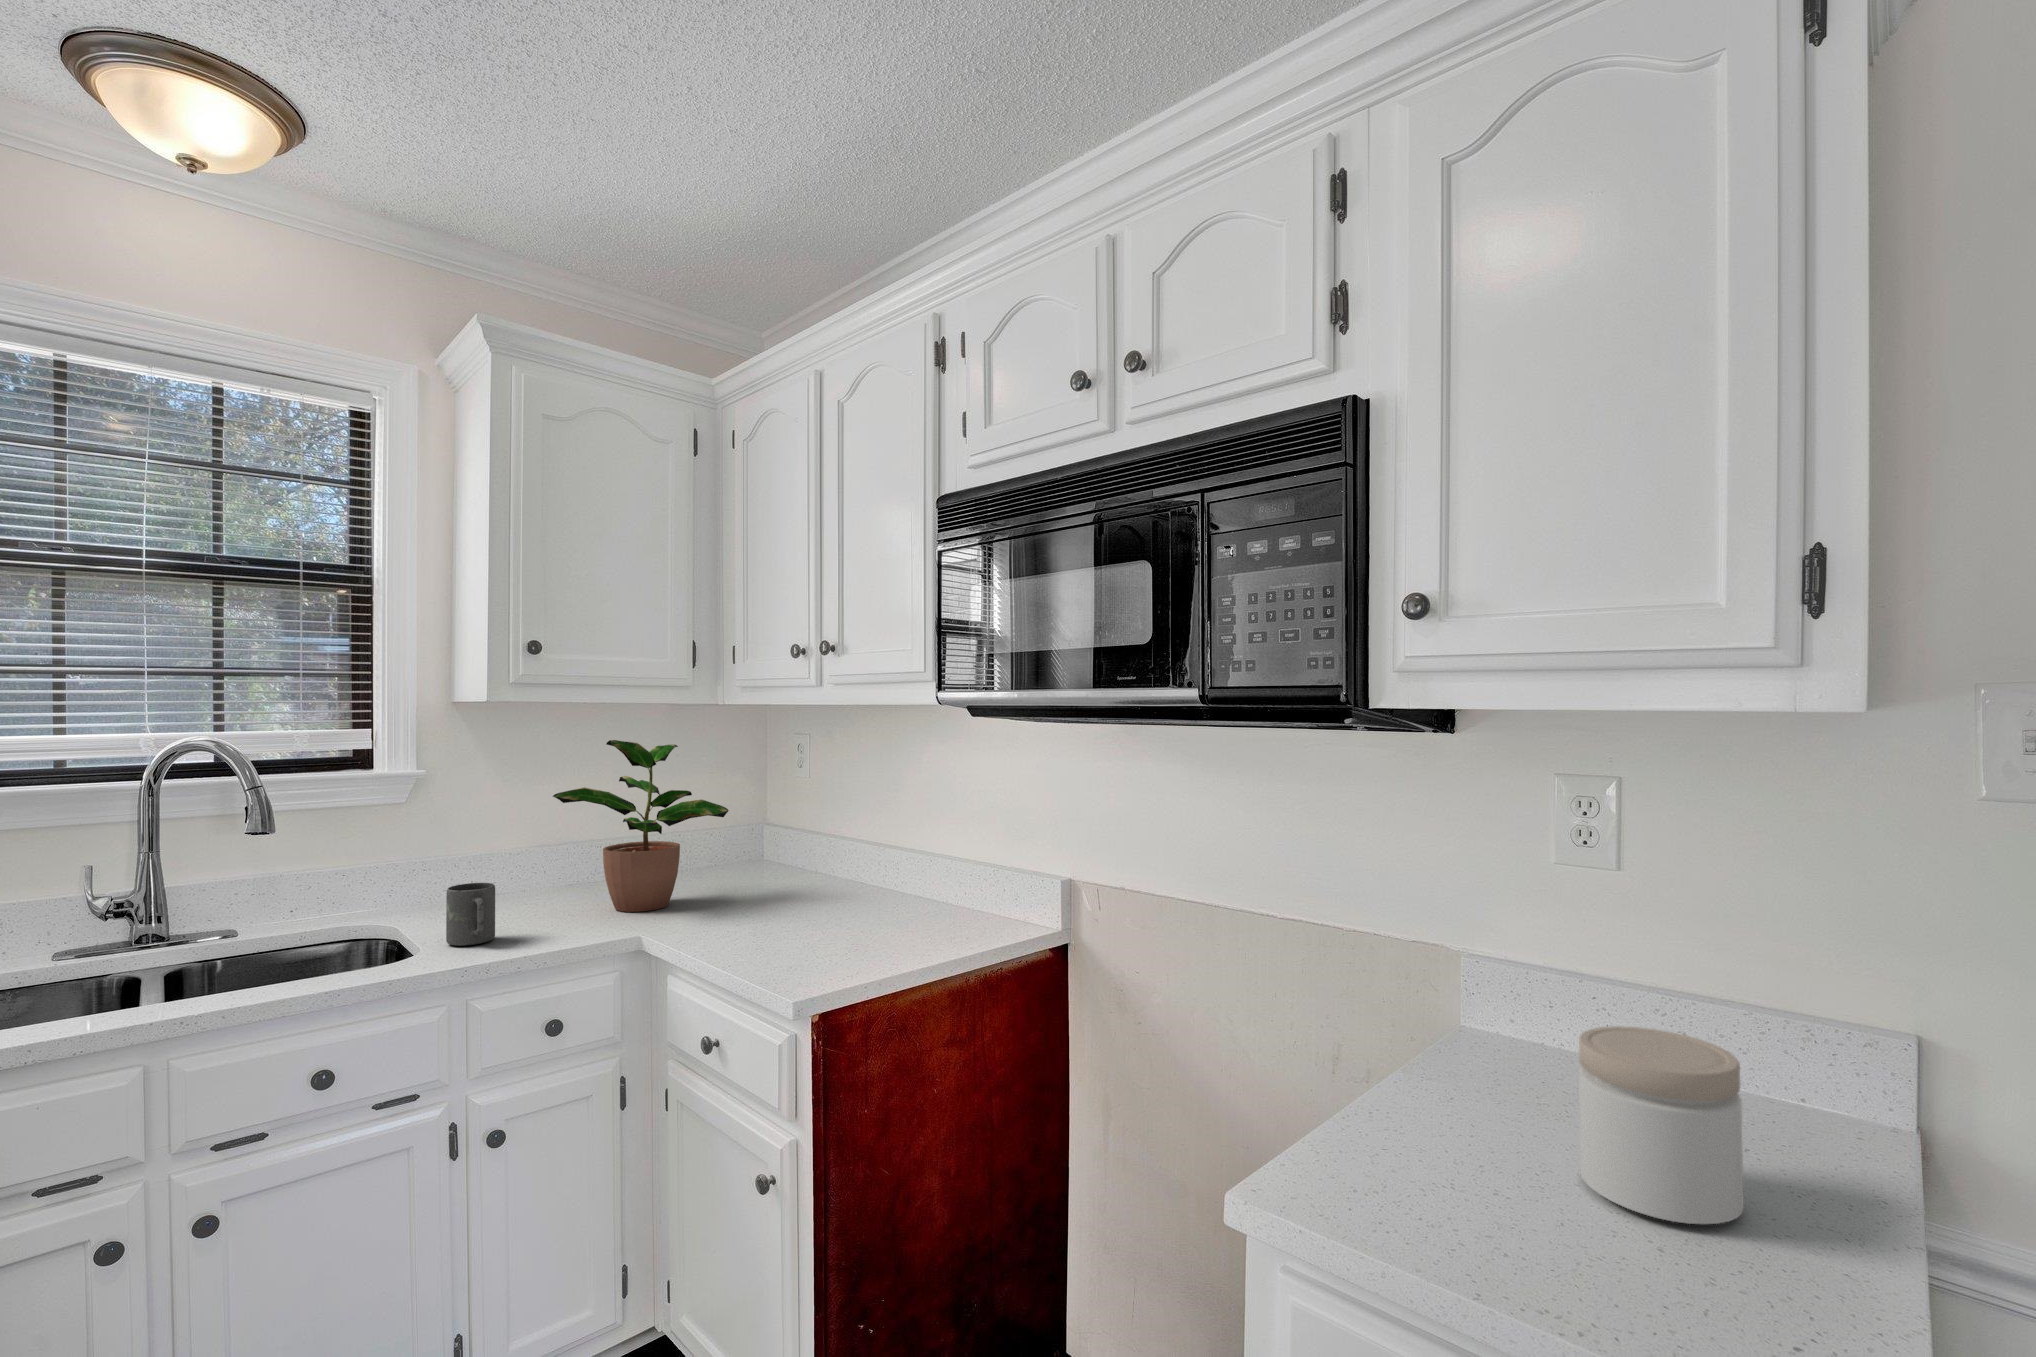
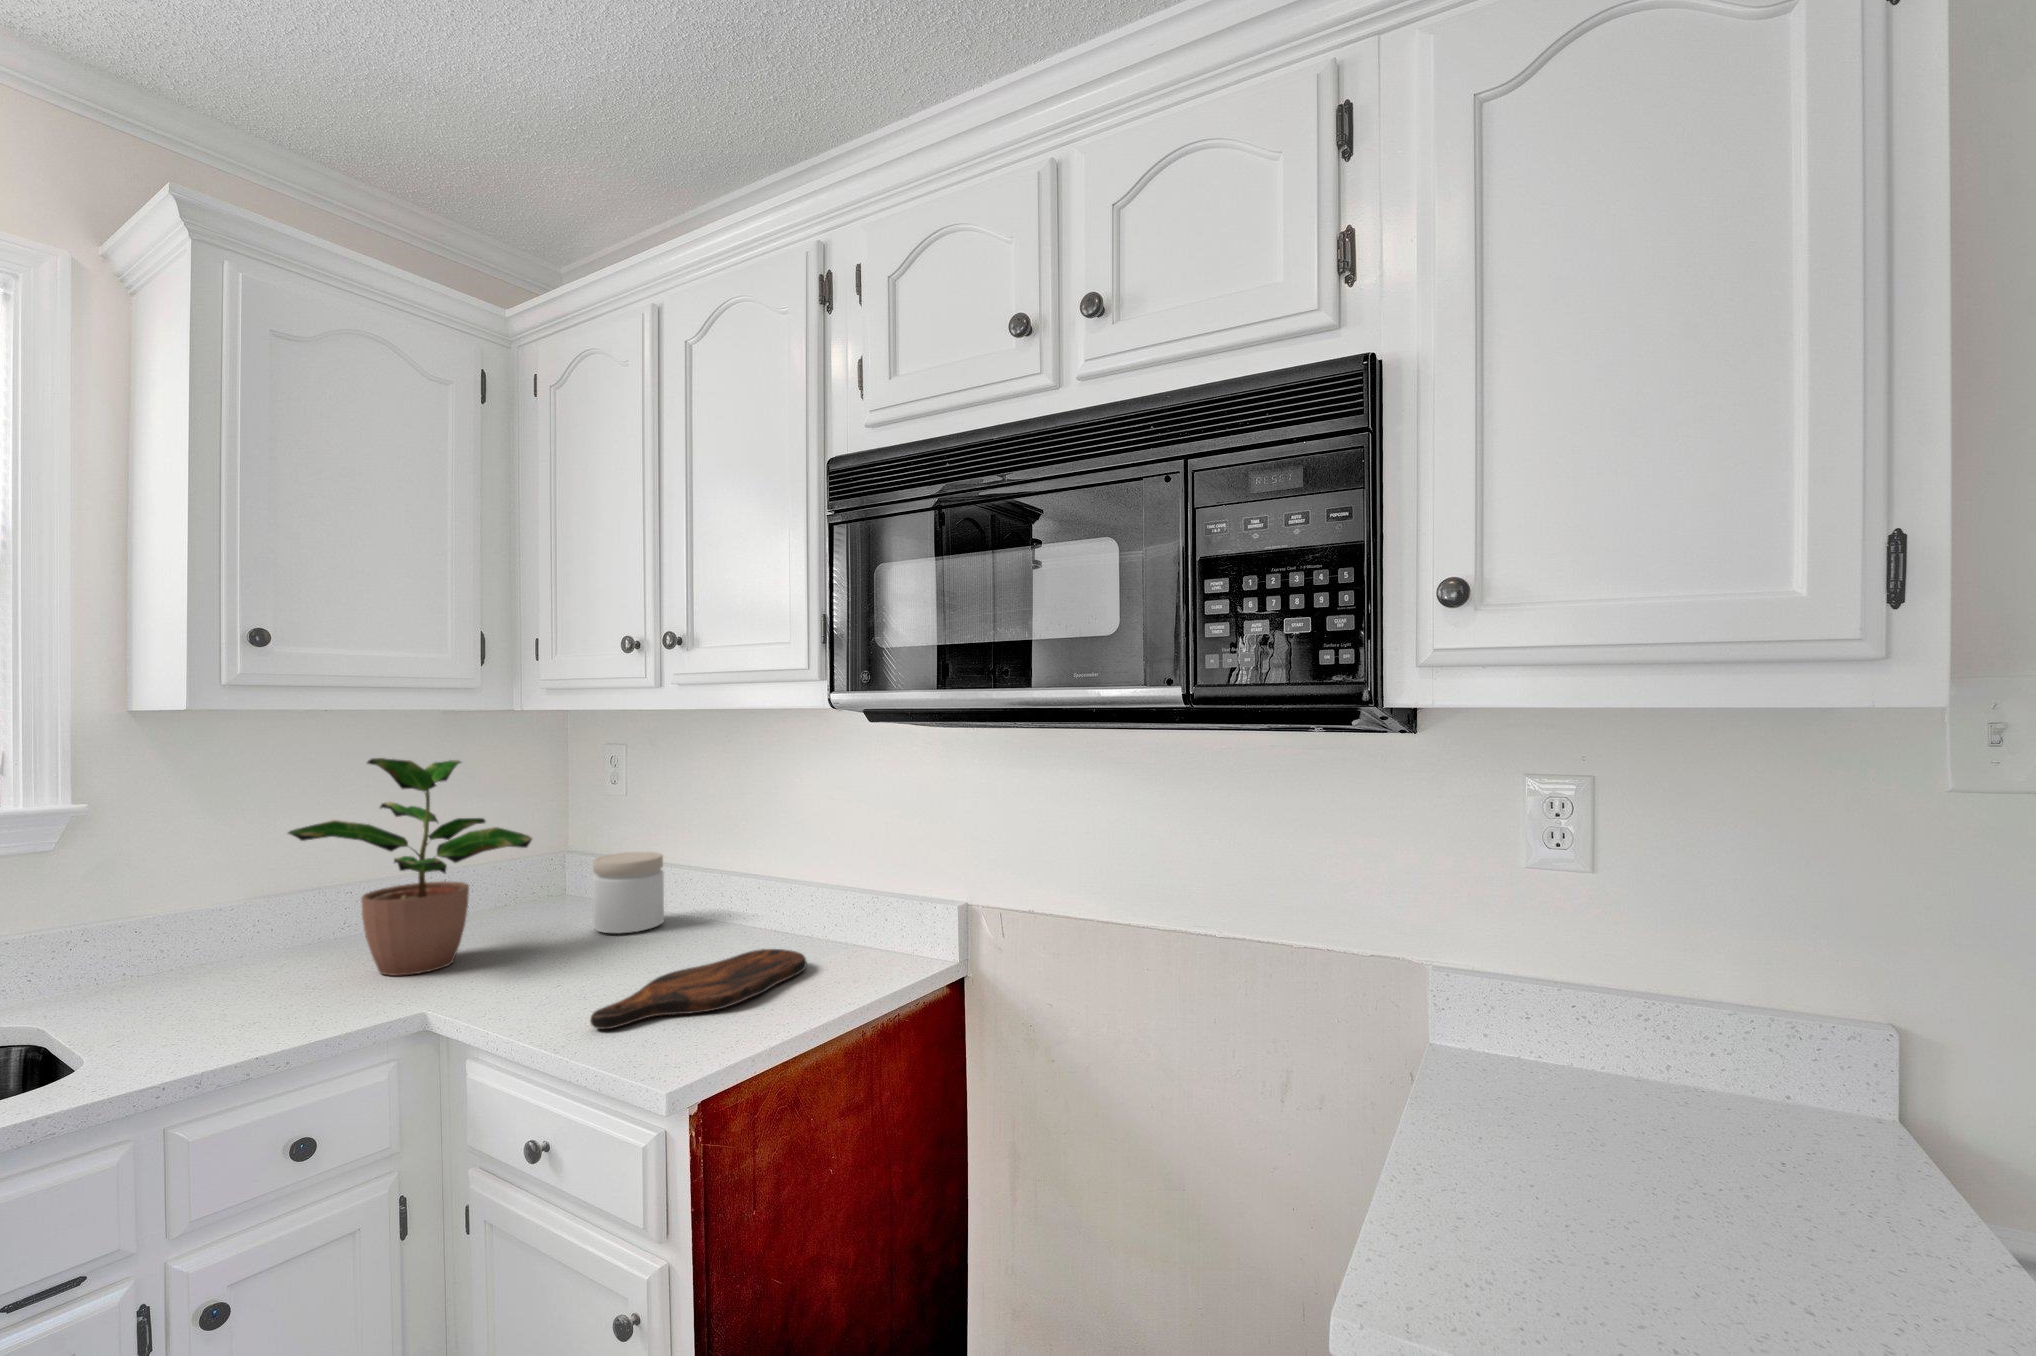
mug: present [446,883,495,946] -> none [126,958,205,1051]
cutting board: none [750,910,931,957] -> present [590,949,807,1029]
jar: present [1579,1026,1744,1224] -> present [593,852,664,934]

